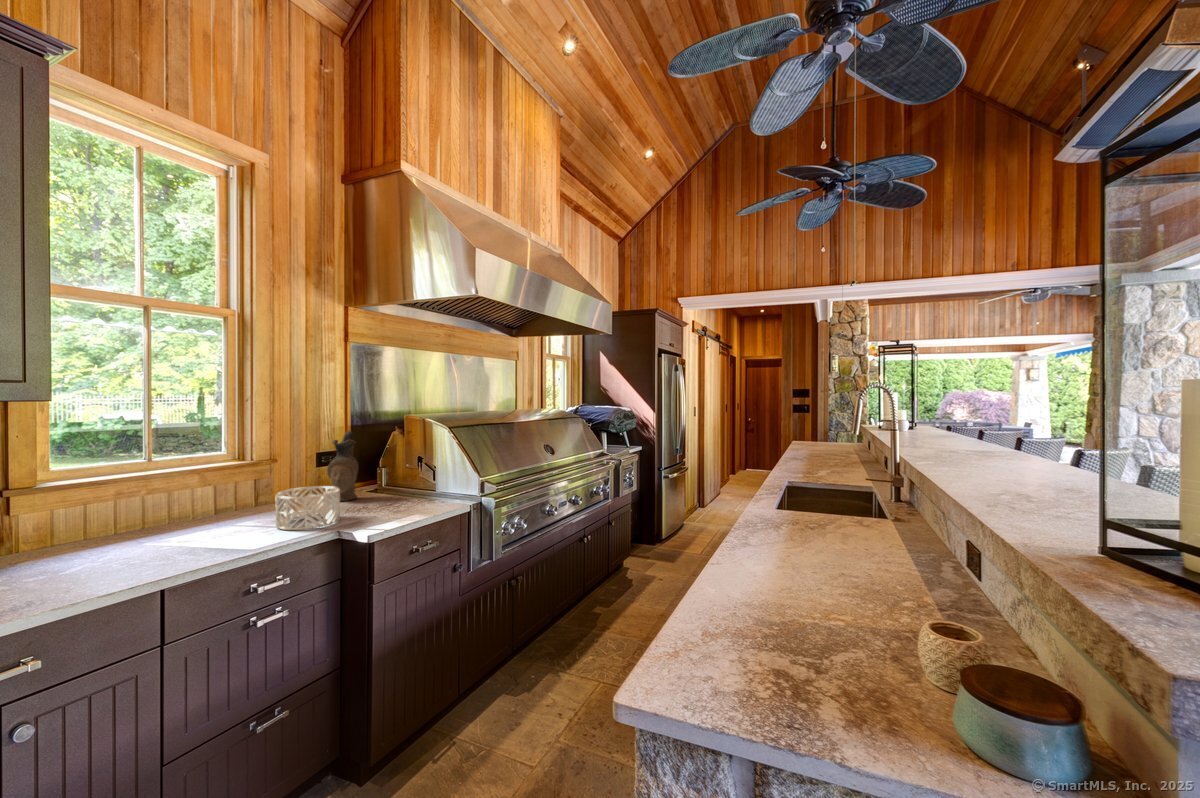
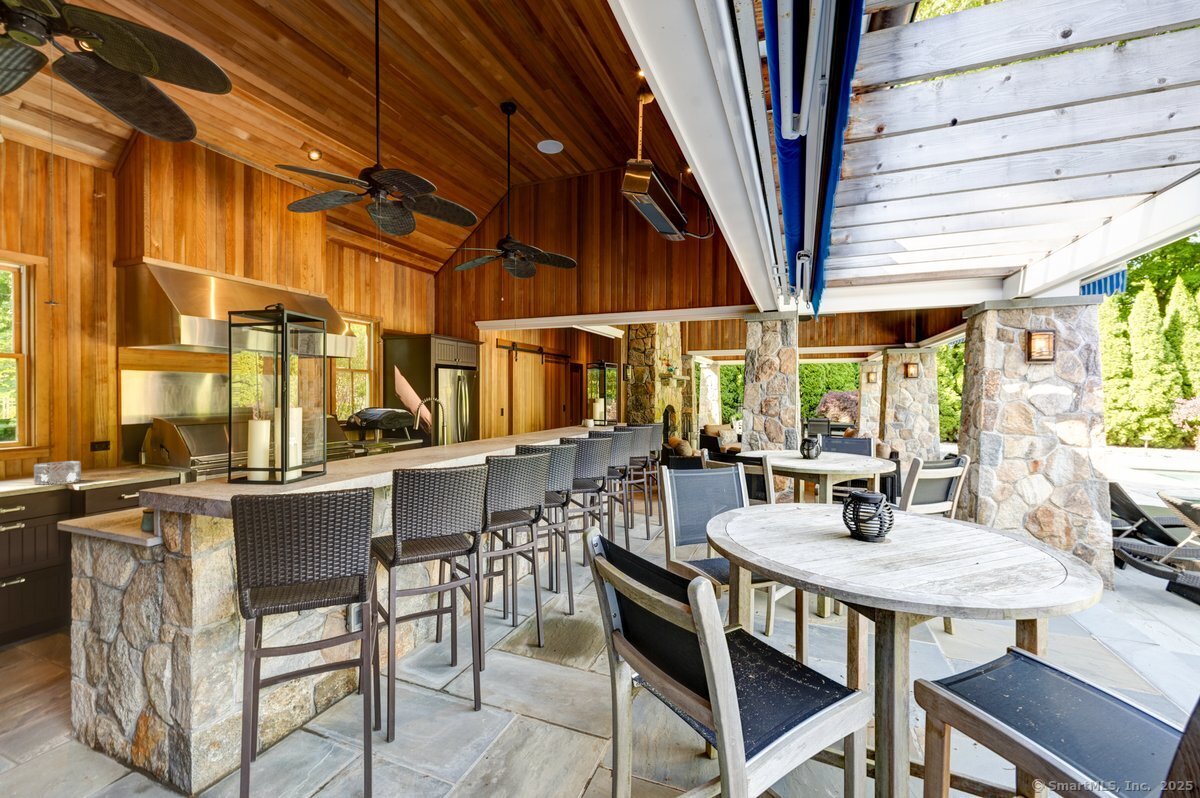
ceramic pitcher: present [327,431,359,501] -> none [90,429,115,474]

